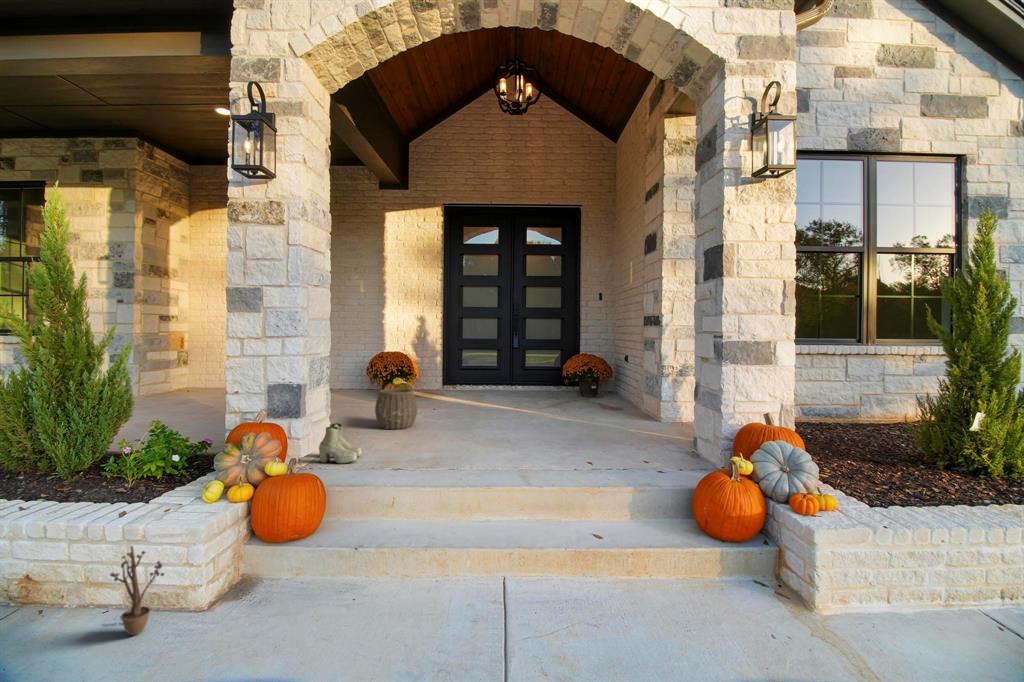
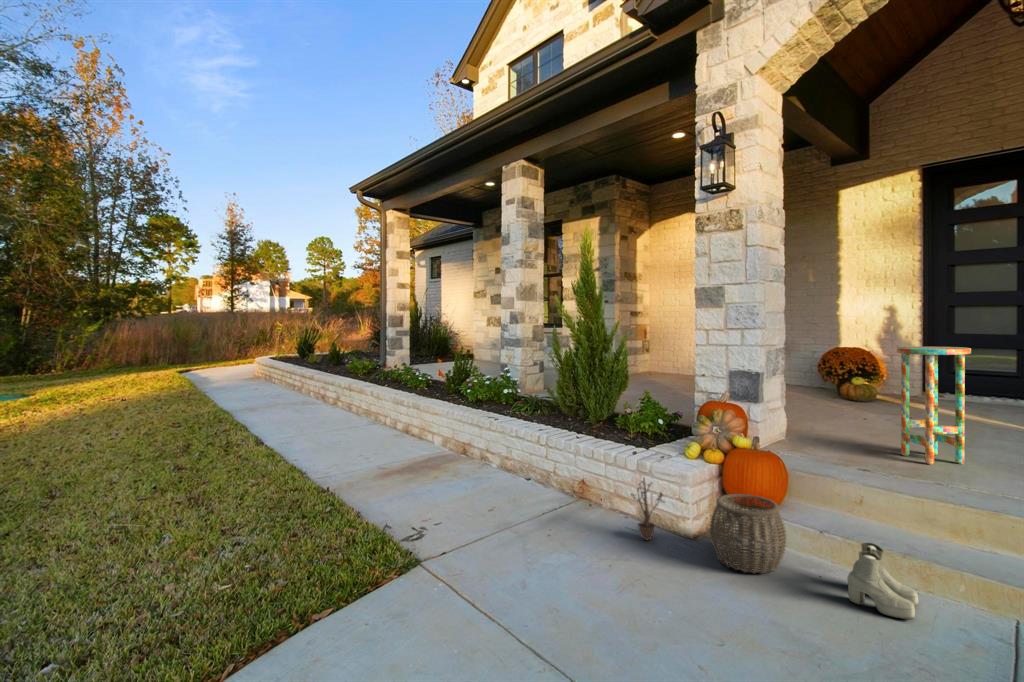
side table: none [426,355,478,462] -> present [897,346,971,464]
woven basket: present [375,389,418,429] -> present [710,494,787,574]
boots: present [319,423,361,464] -> present [847,543,918,619]

